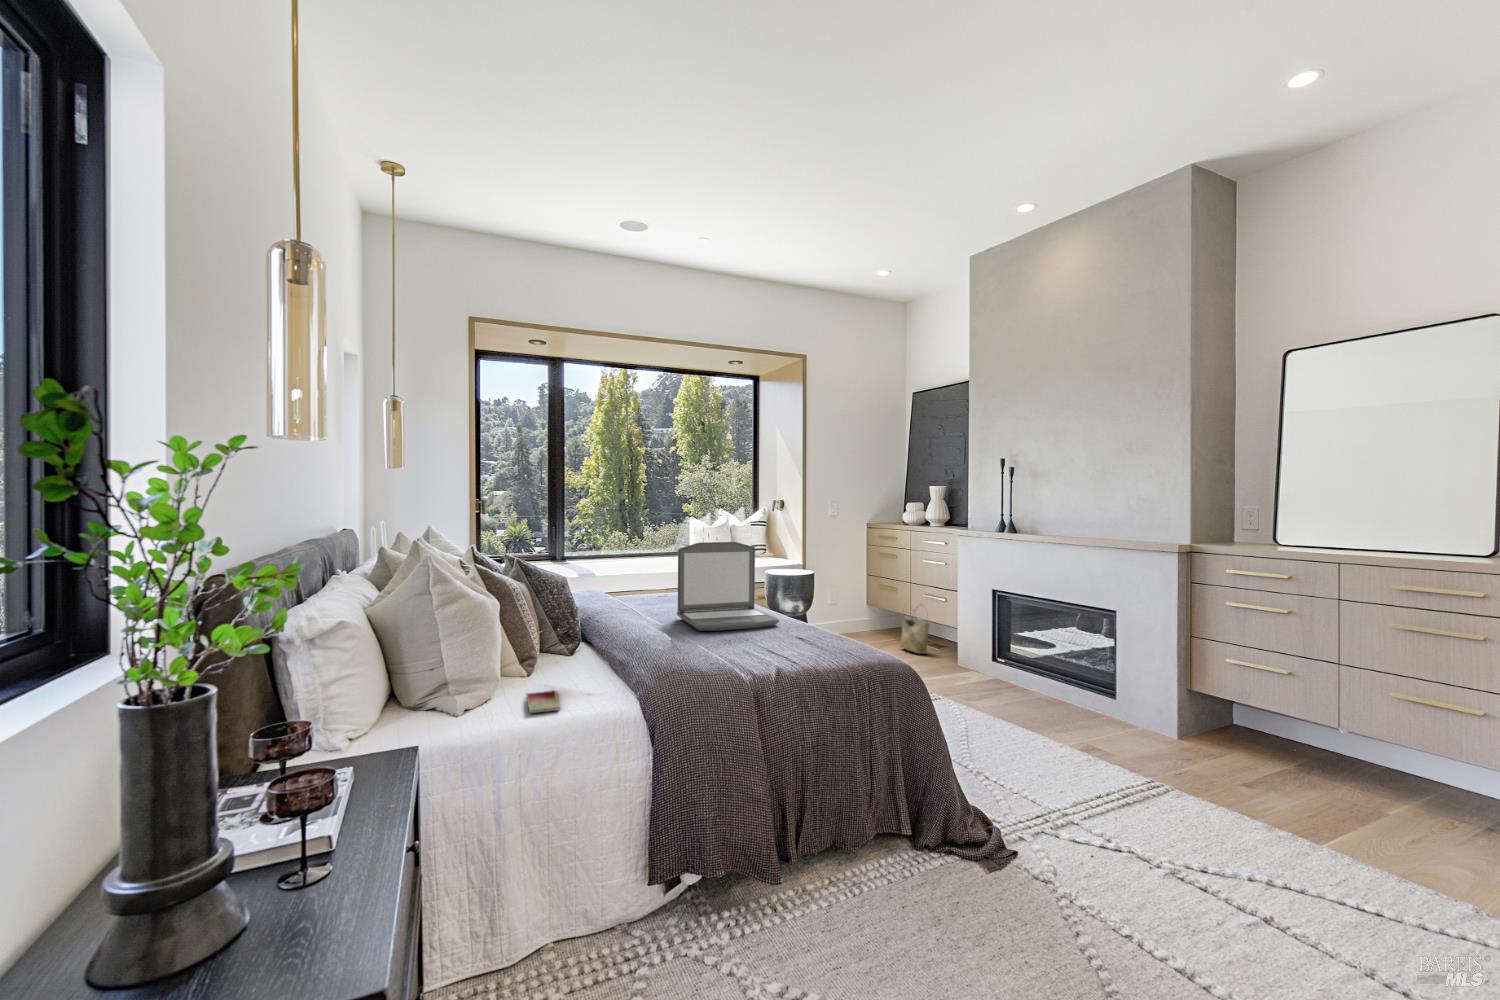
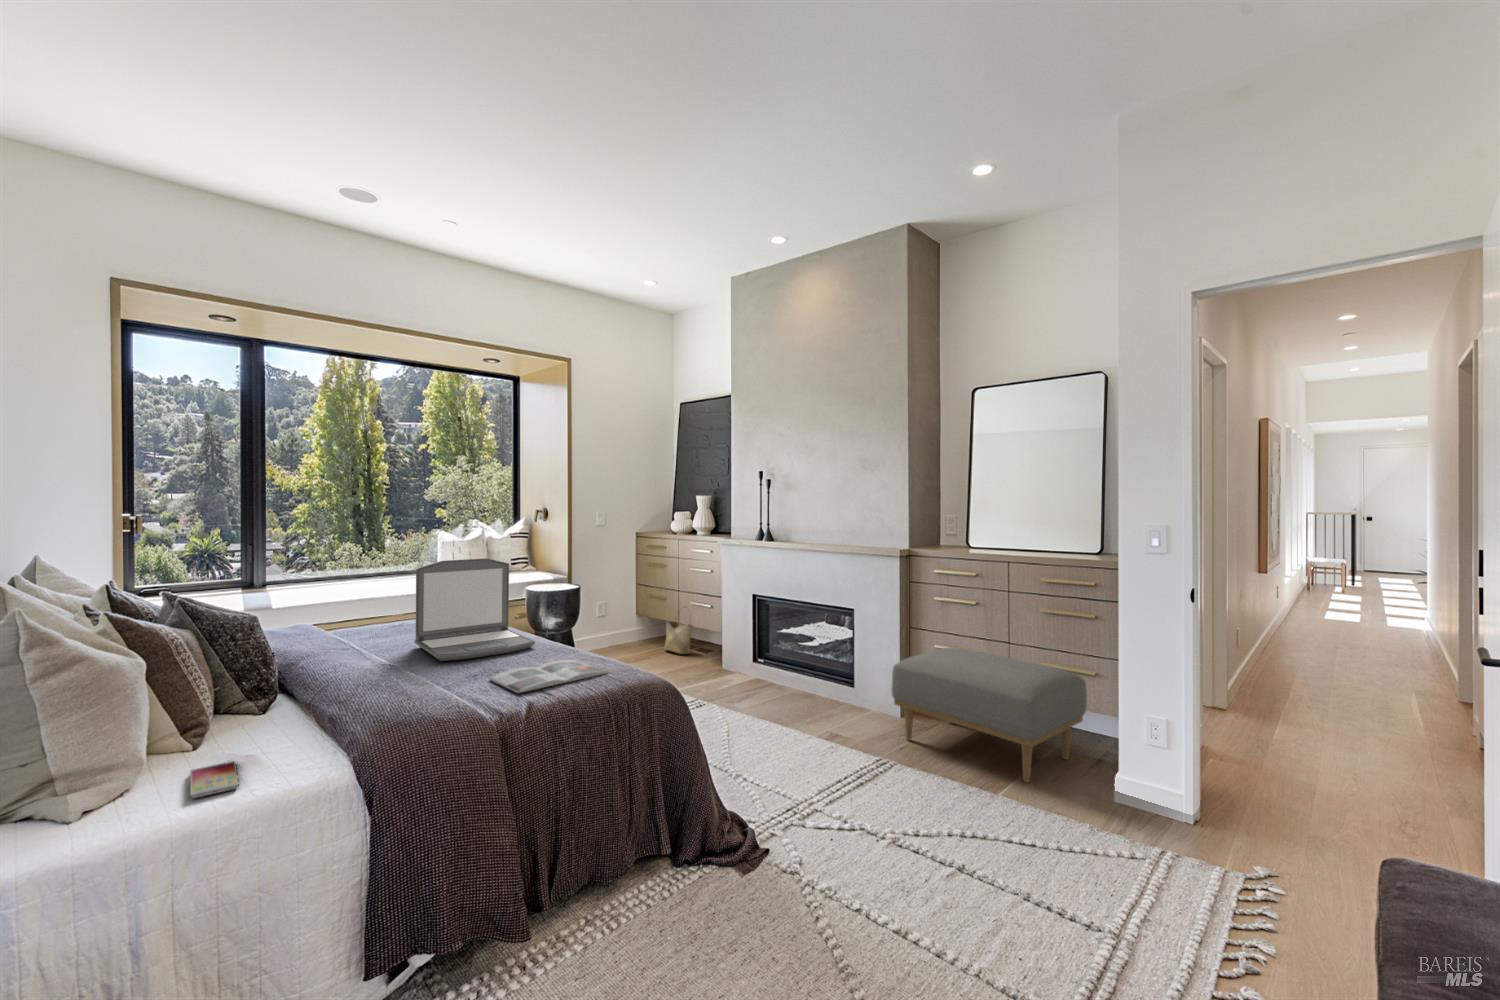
magazine: none [741,637,850,661] -> present [489,660,608,693]
ottoman: none [1167,664,1457,833] -> present [892,647,1087,782]

